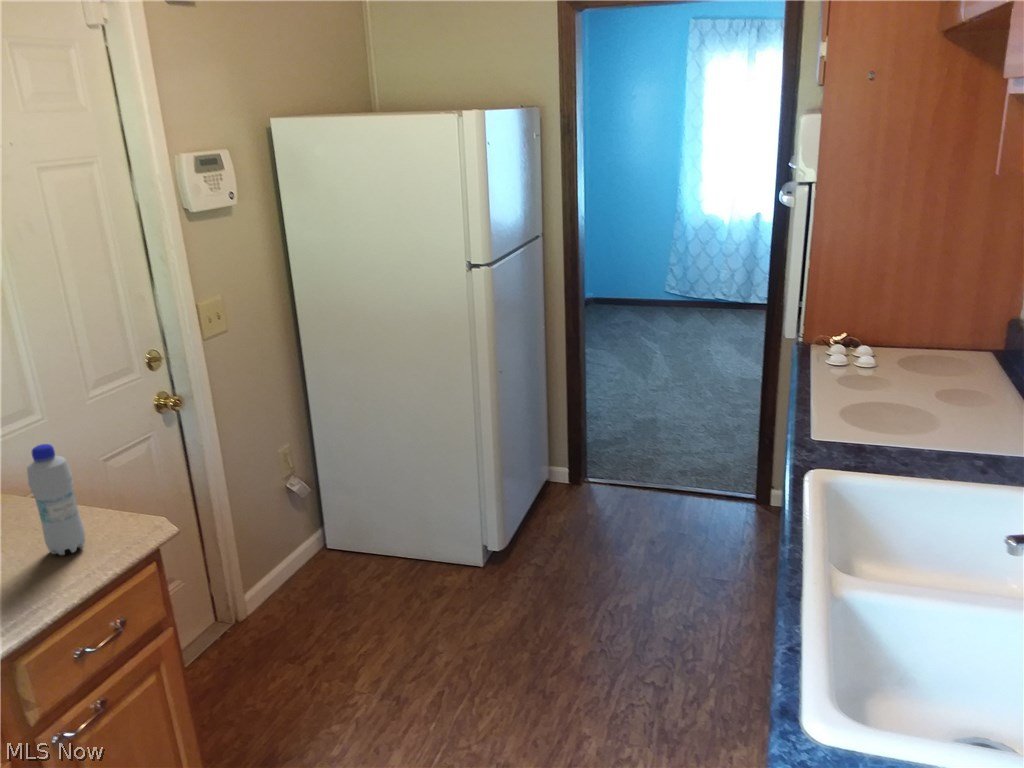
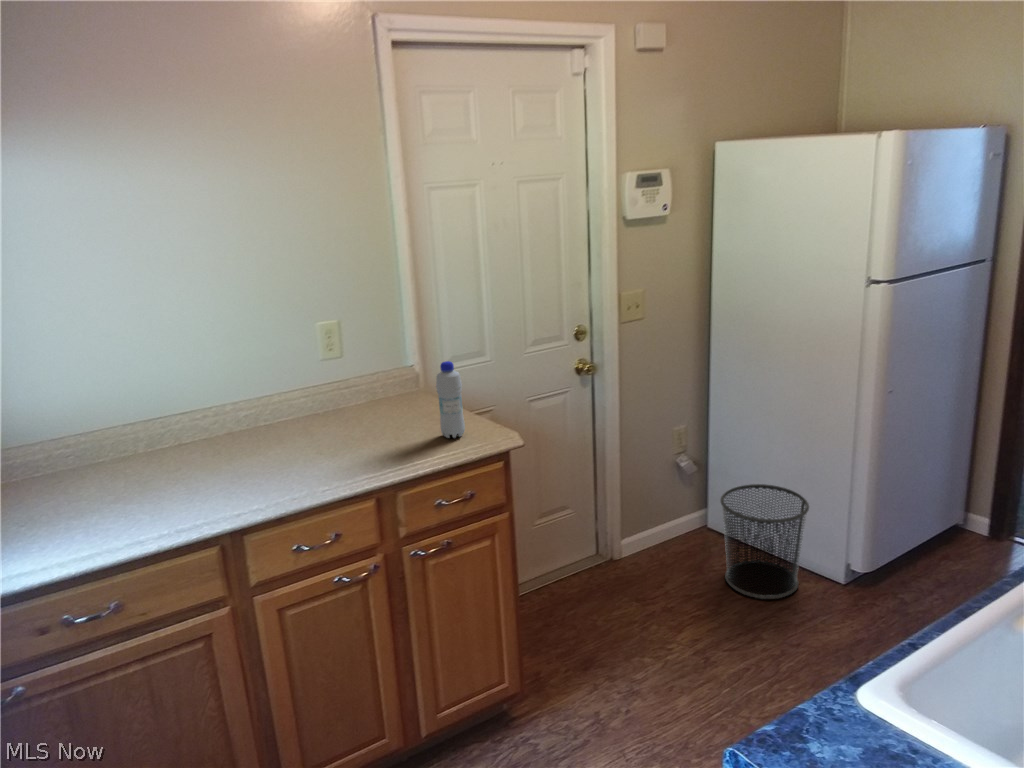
waste bin: none [355,489,447,614] -> present [720,484,809,599]

